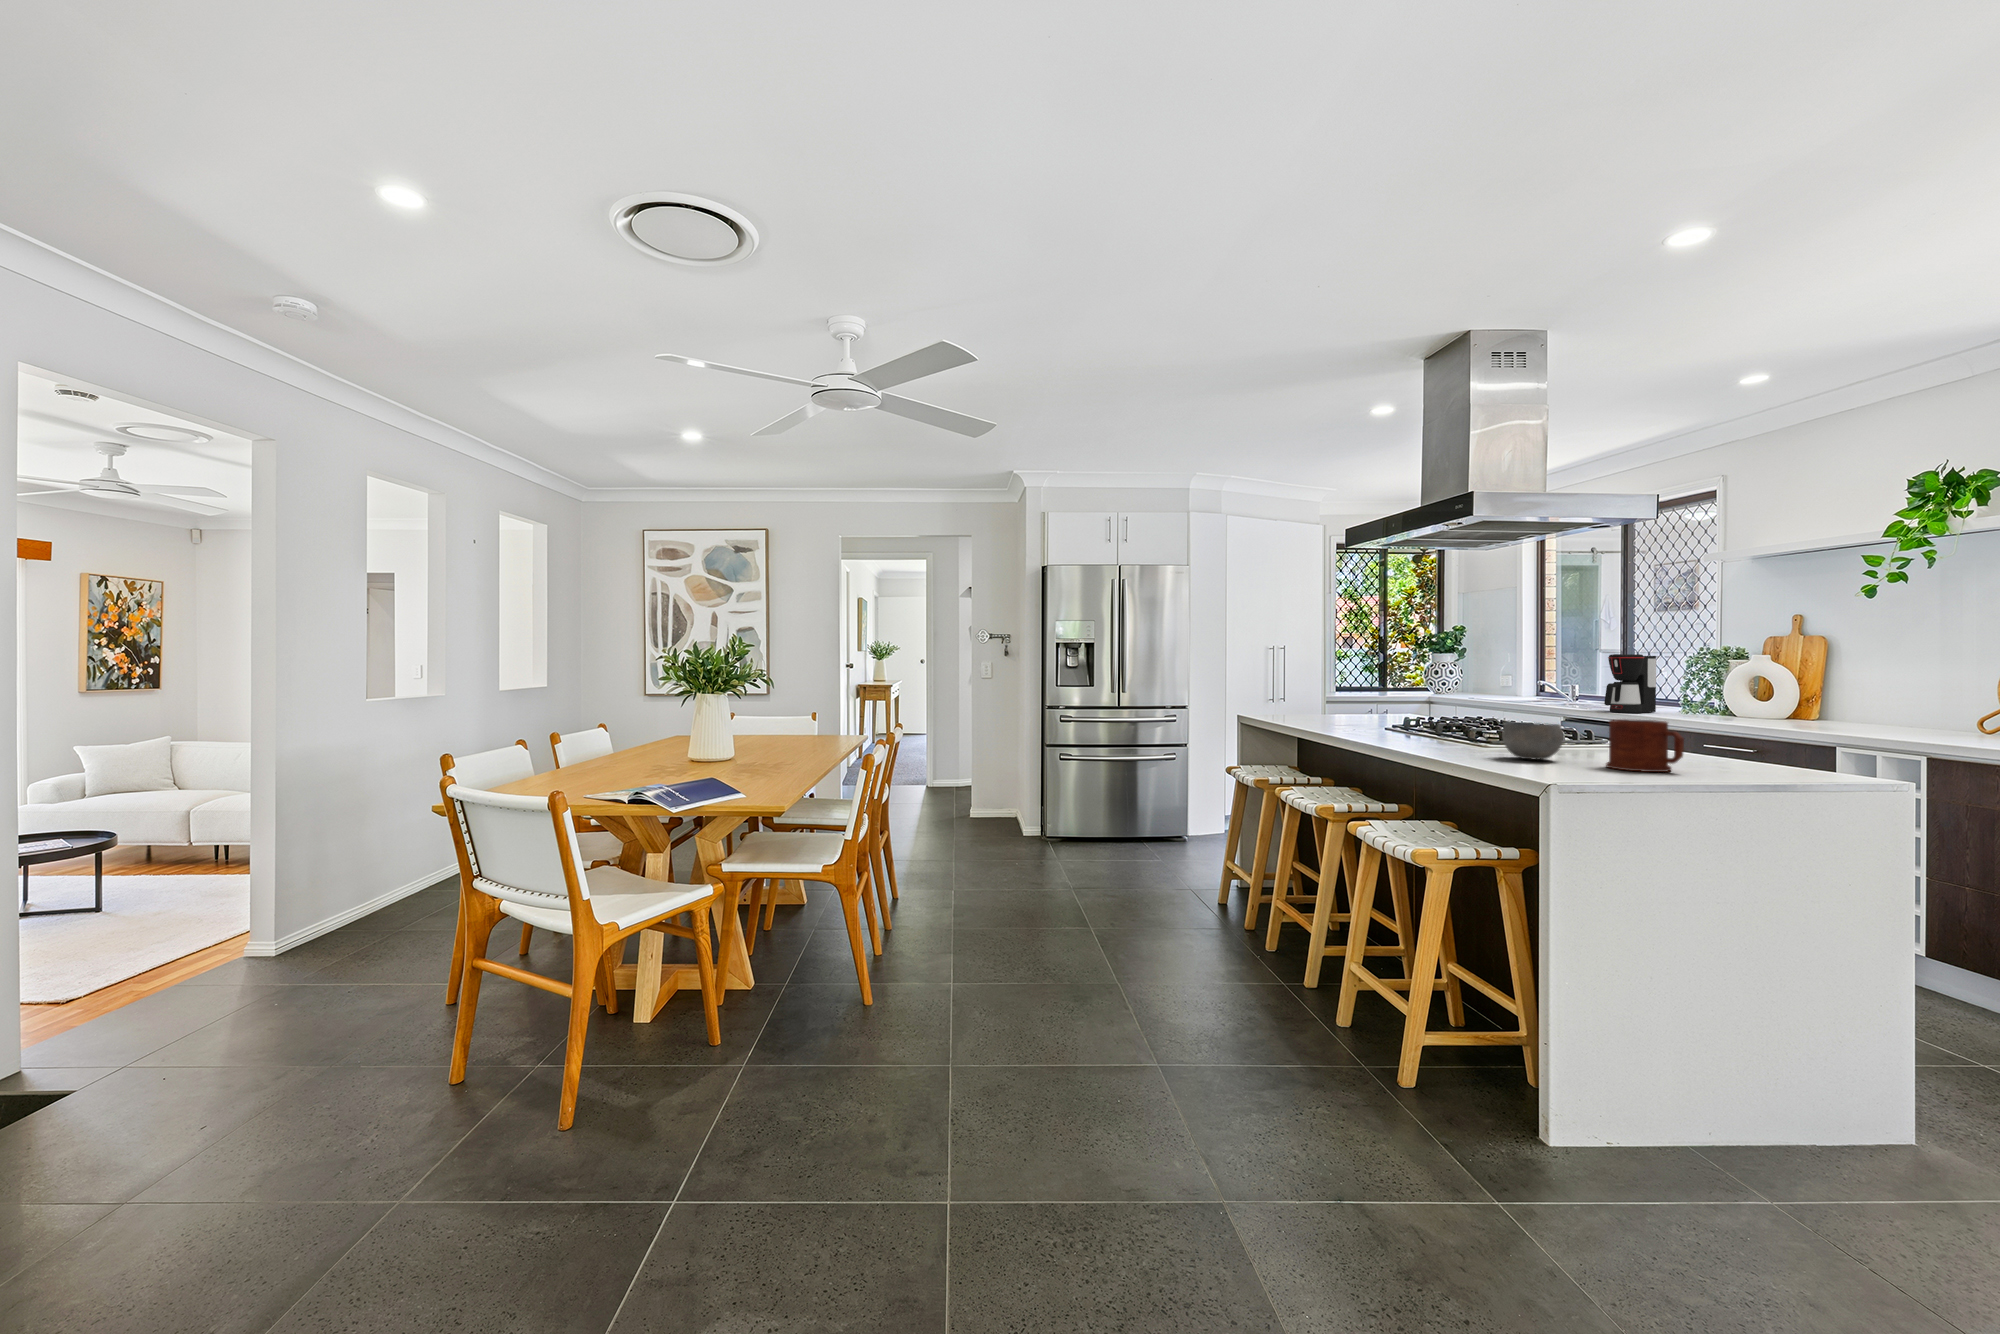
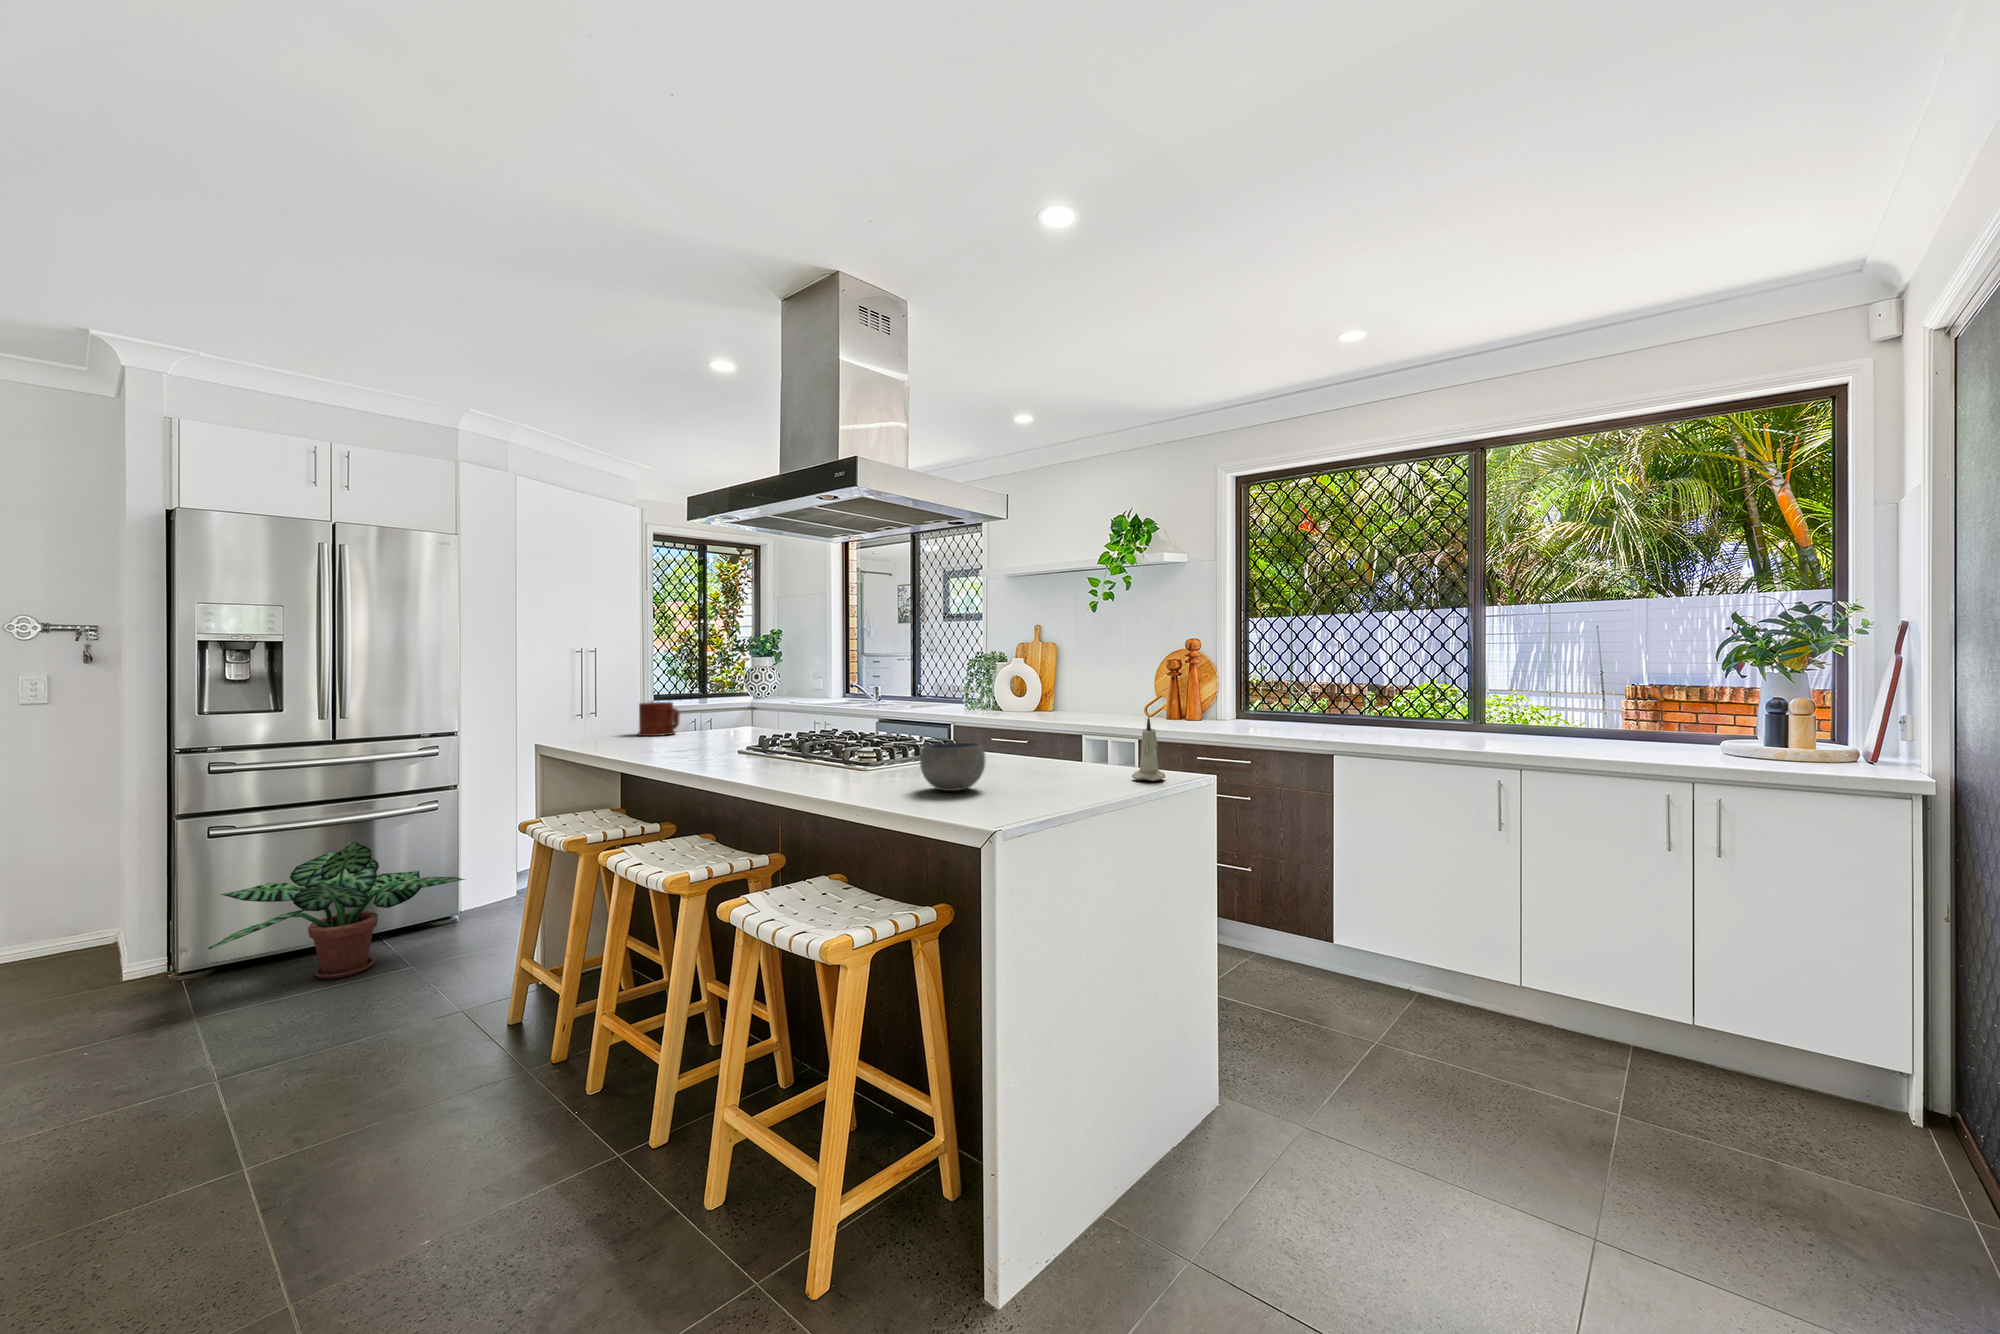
coffee maker: present [1604,654,1656,713] -> none [914,658,948,711]
candle: none [1737,712,1782,773] -> present [1132,717,1165,781]
mug: present [1606,719,1684,772] -> present [638,702,680,736]
potted plant: none [1065,773,1194,860] -> present [208,842,465,979]

